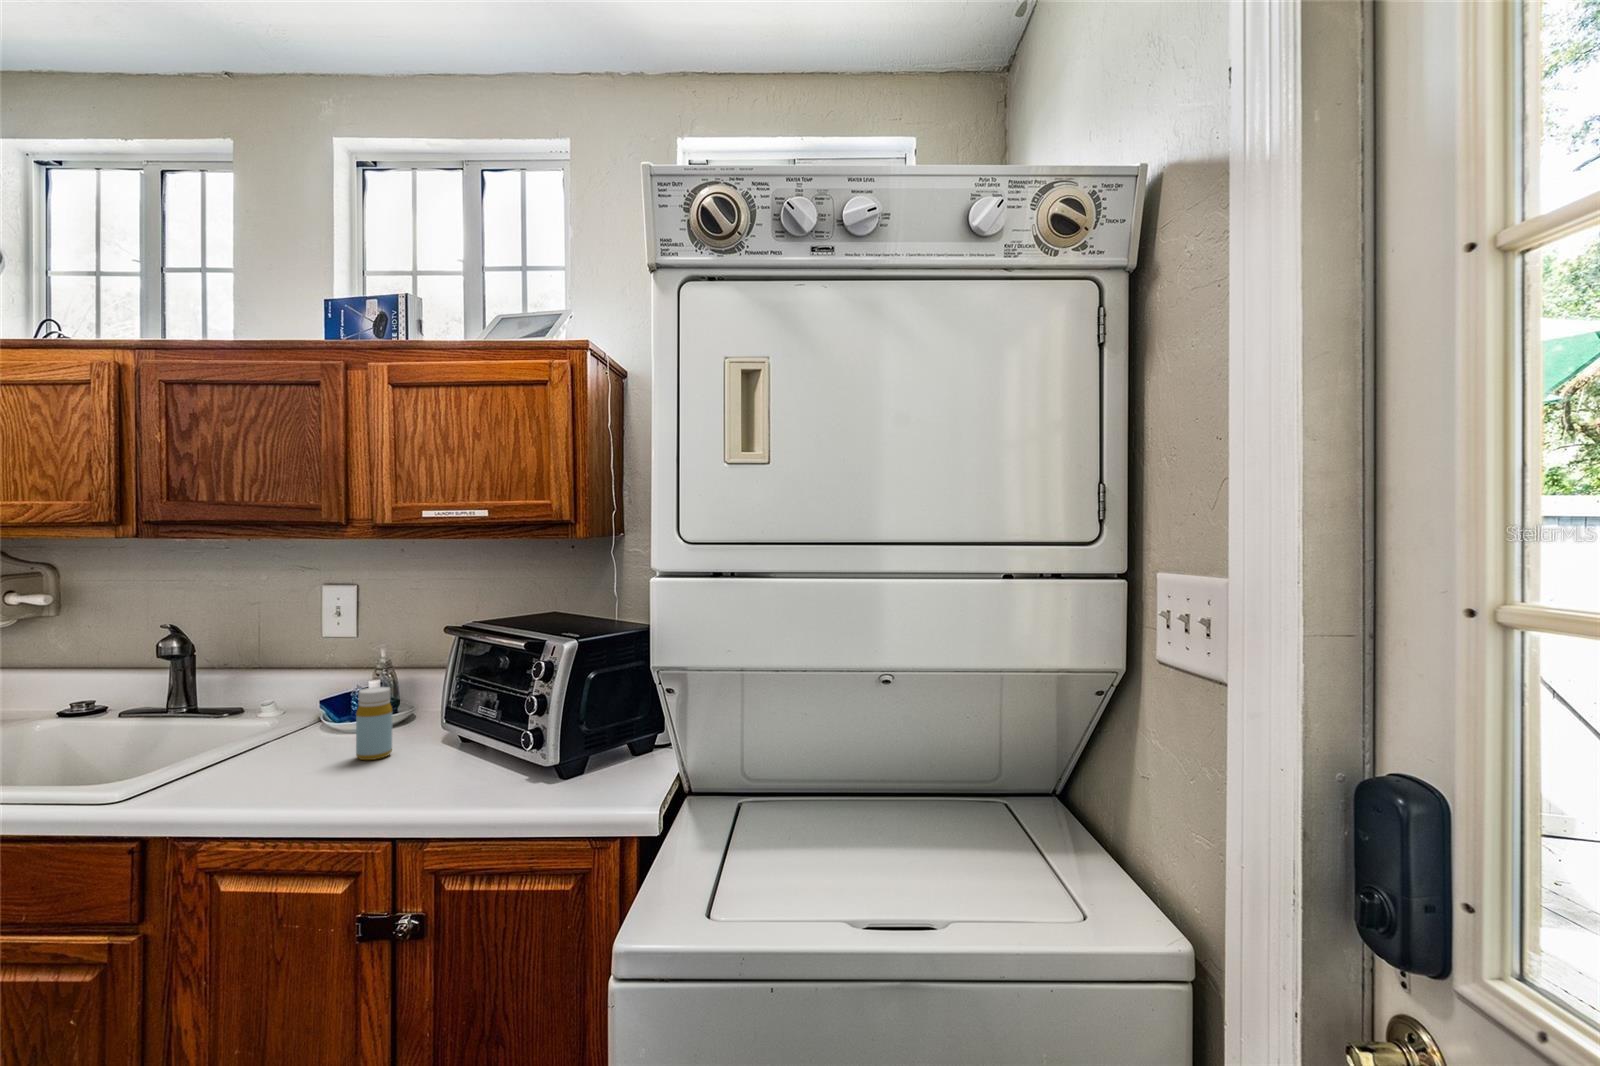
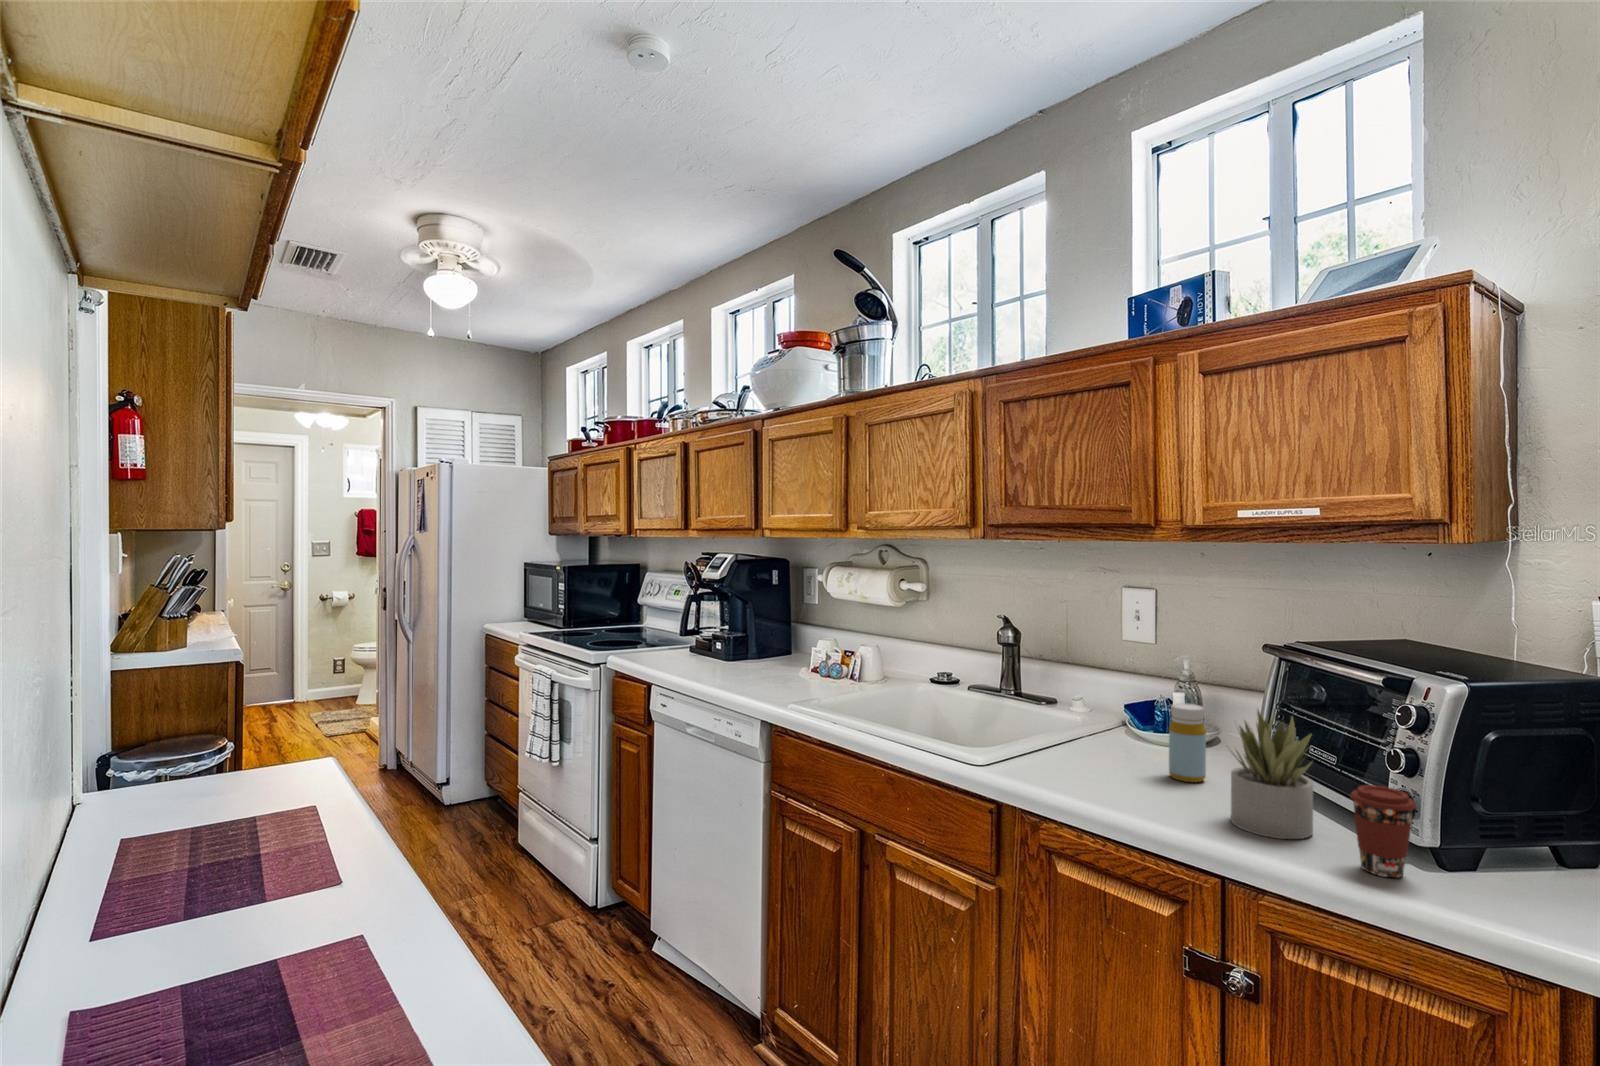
succulent plant: none [401,682,476,792] -> present [1231,710,1313,839]
coffee cup: none [498,727,544,798] -> present [1350,785,1417,878]

